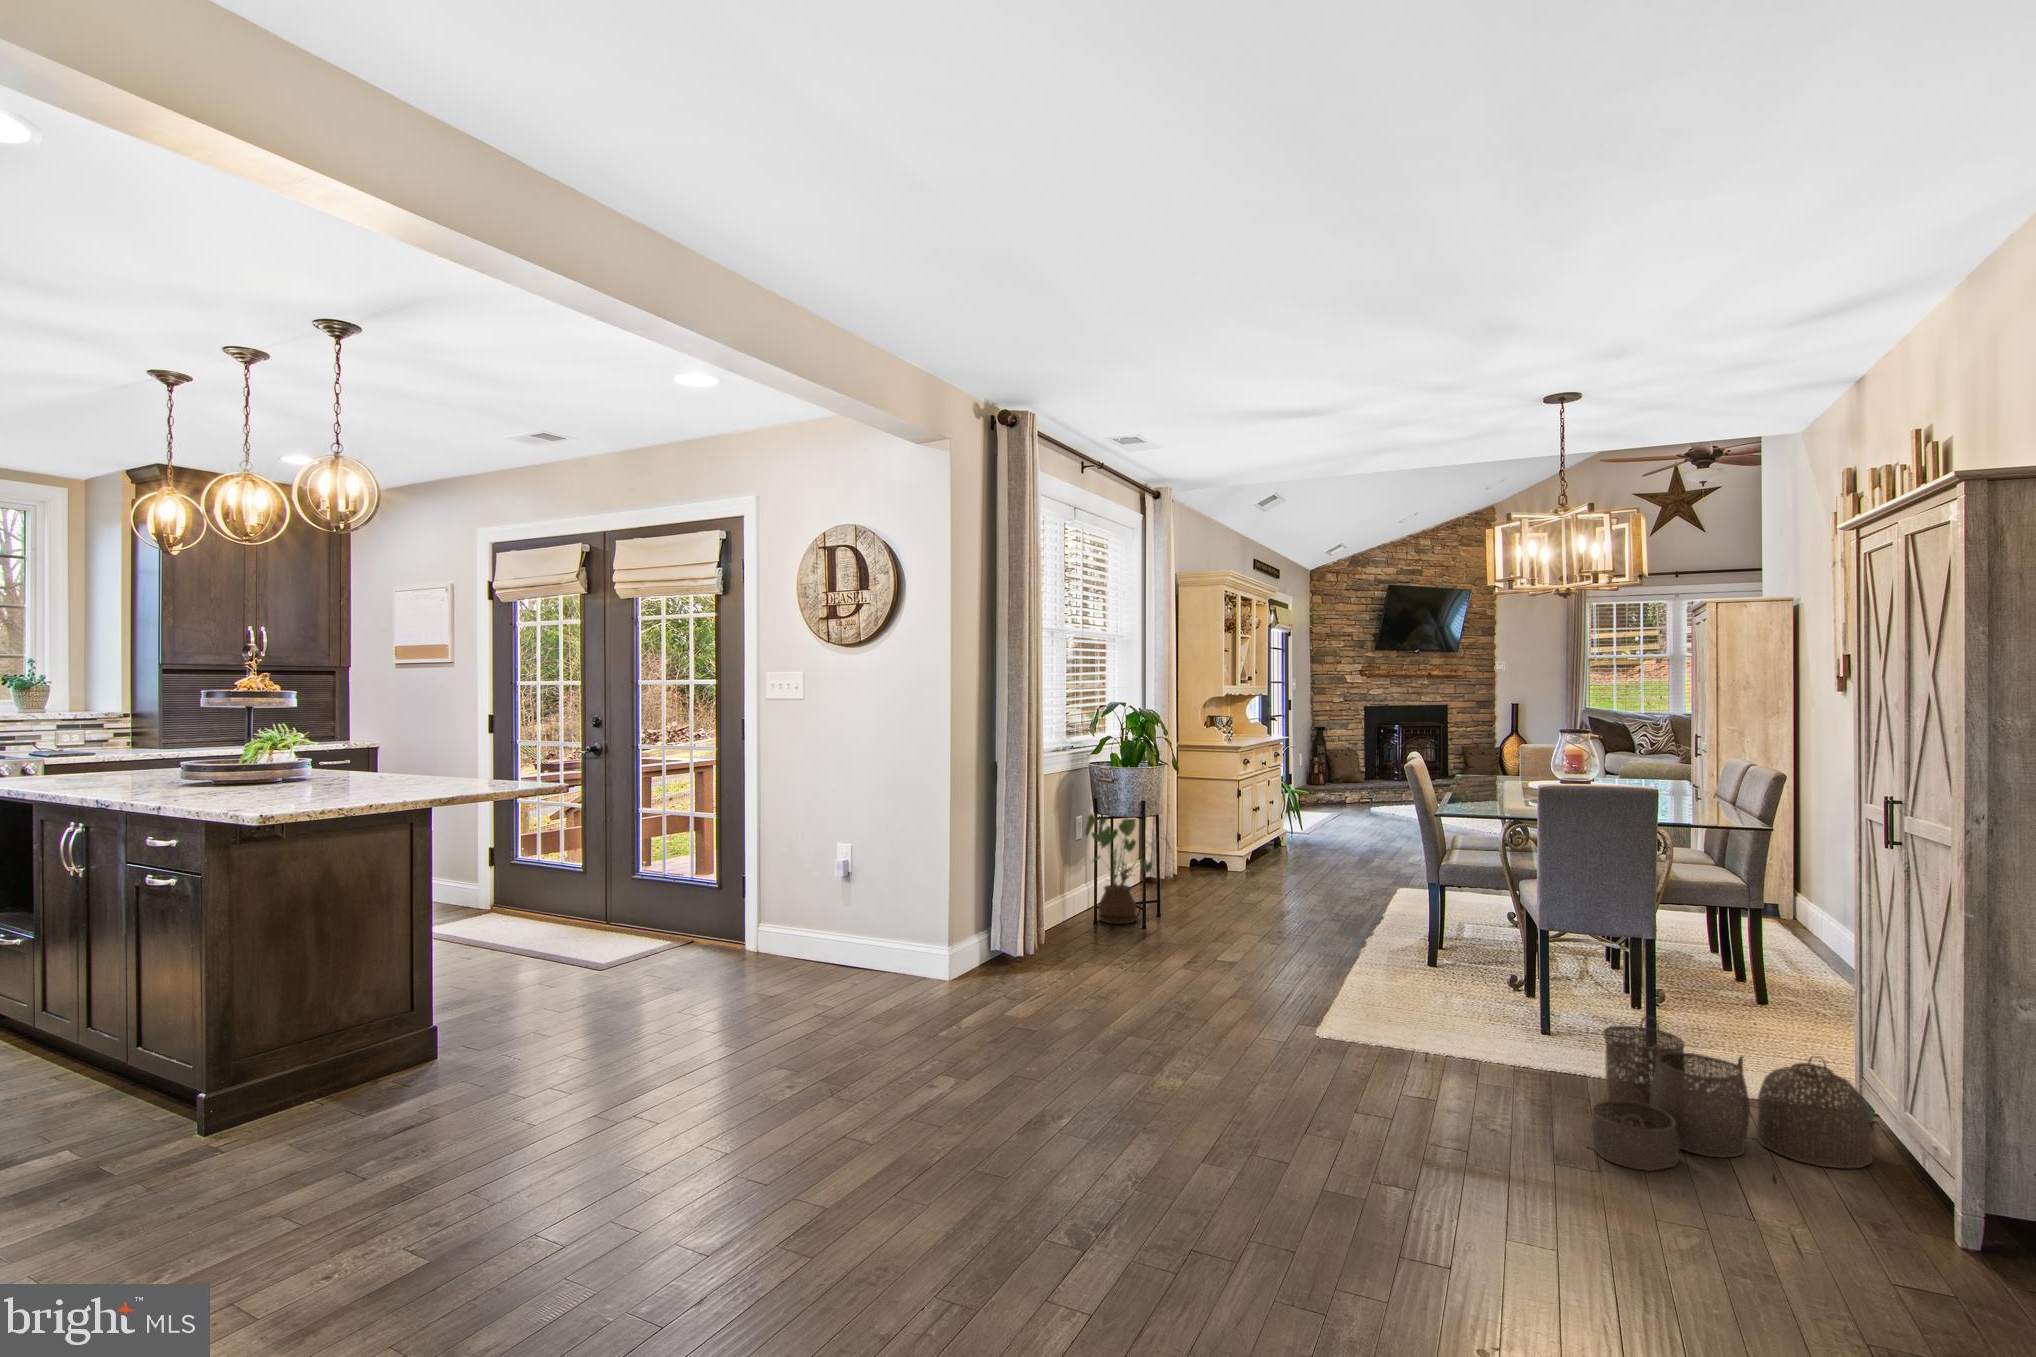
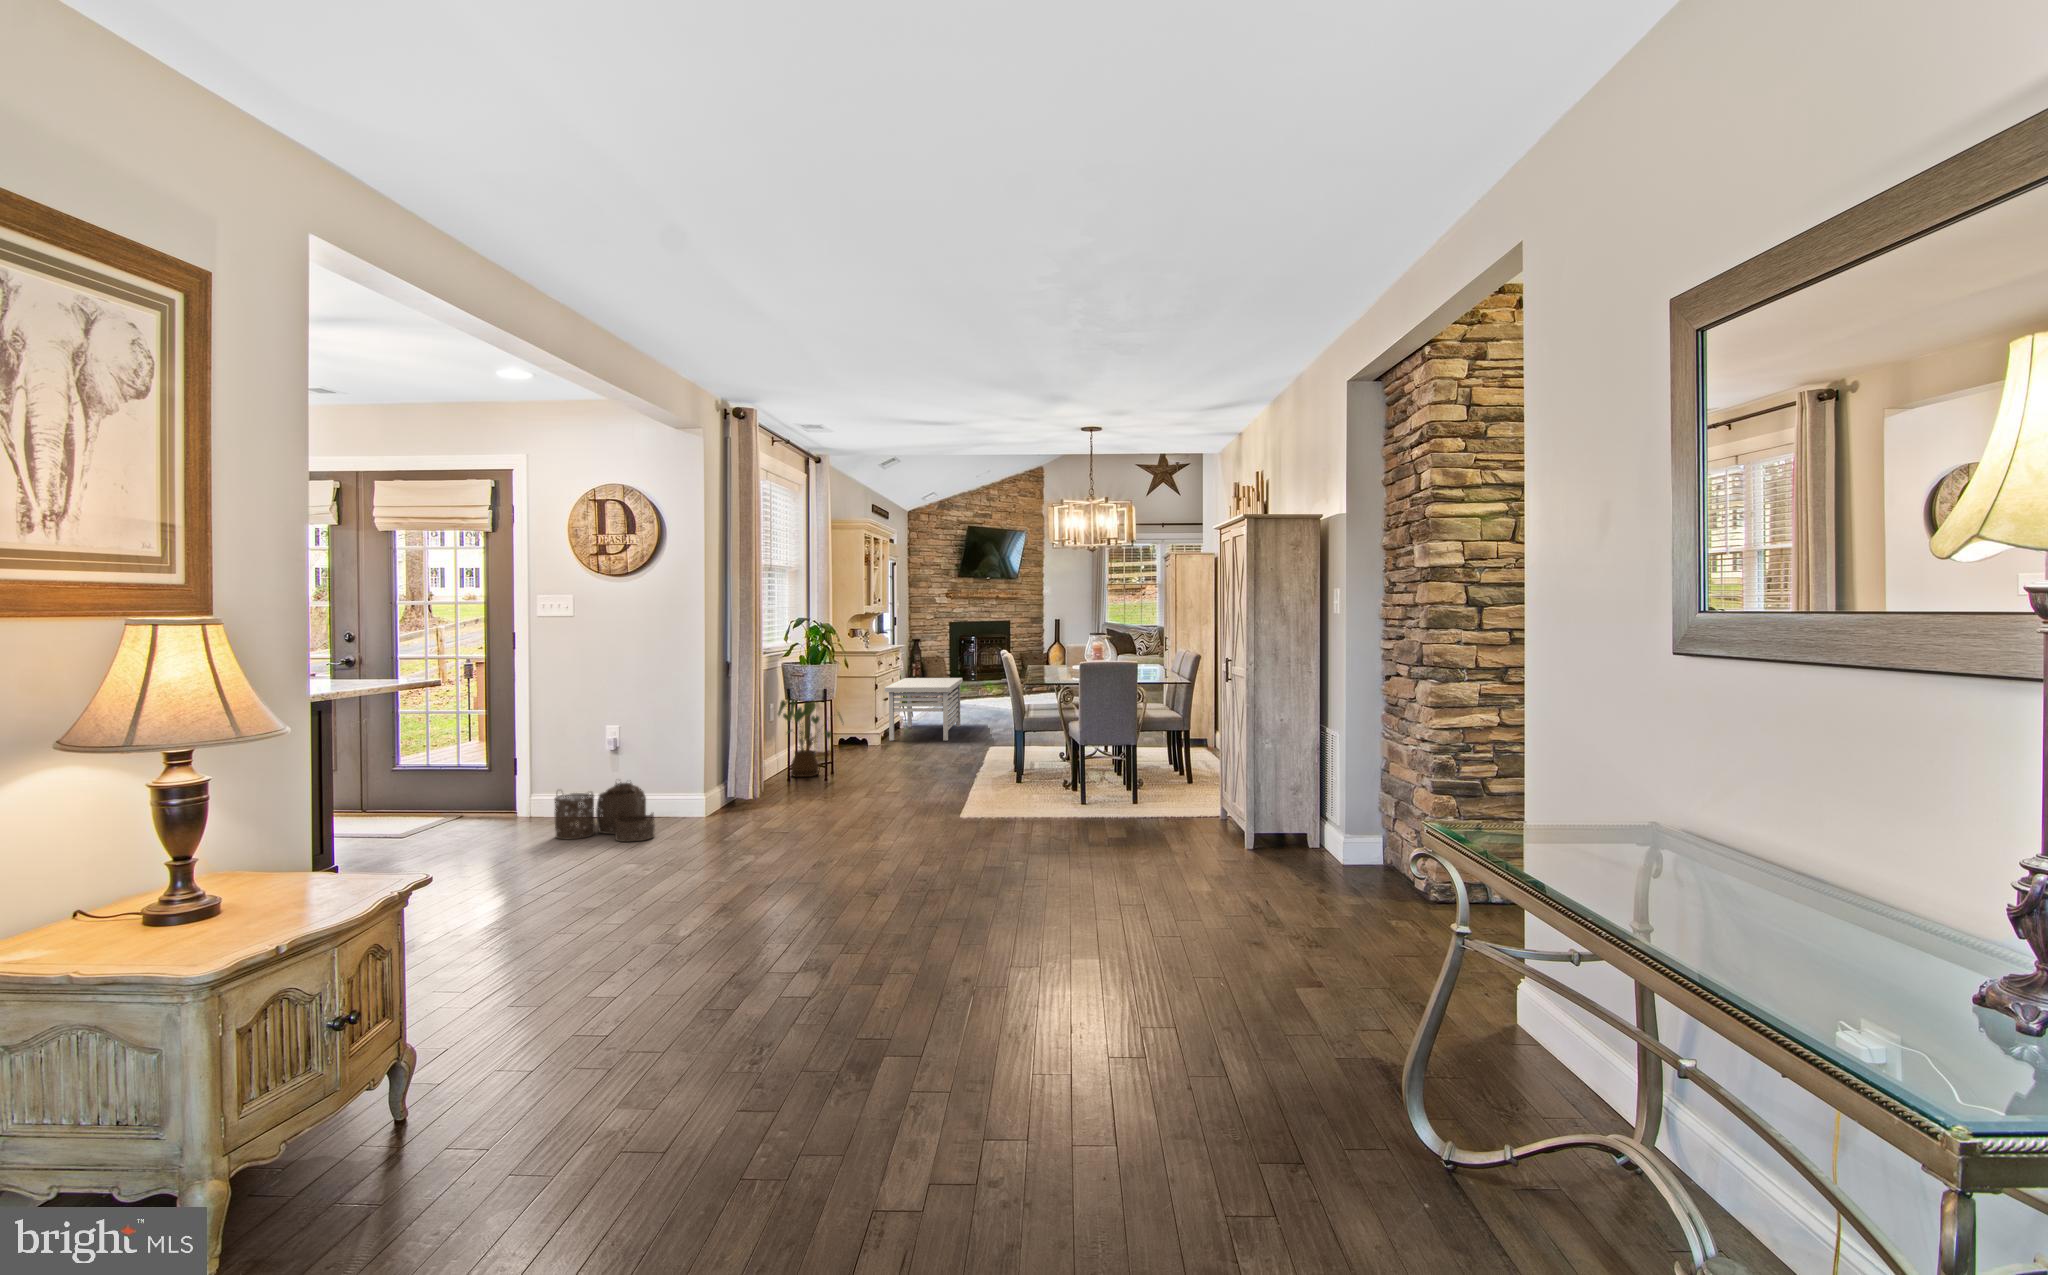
storage bench: none [1250,783,1367,875] -> present [885,678,963,741]
woven basket: present [1591,1016,1872,1171] -> present [554,782,655,842]

